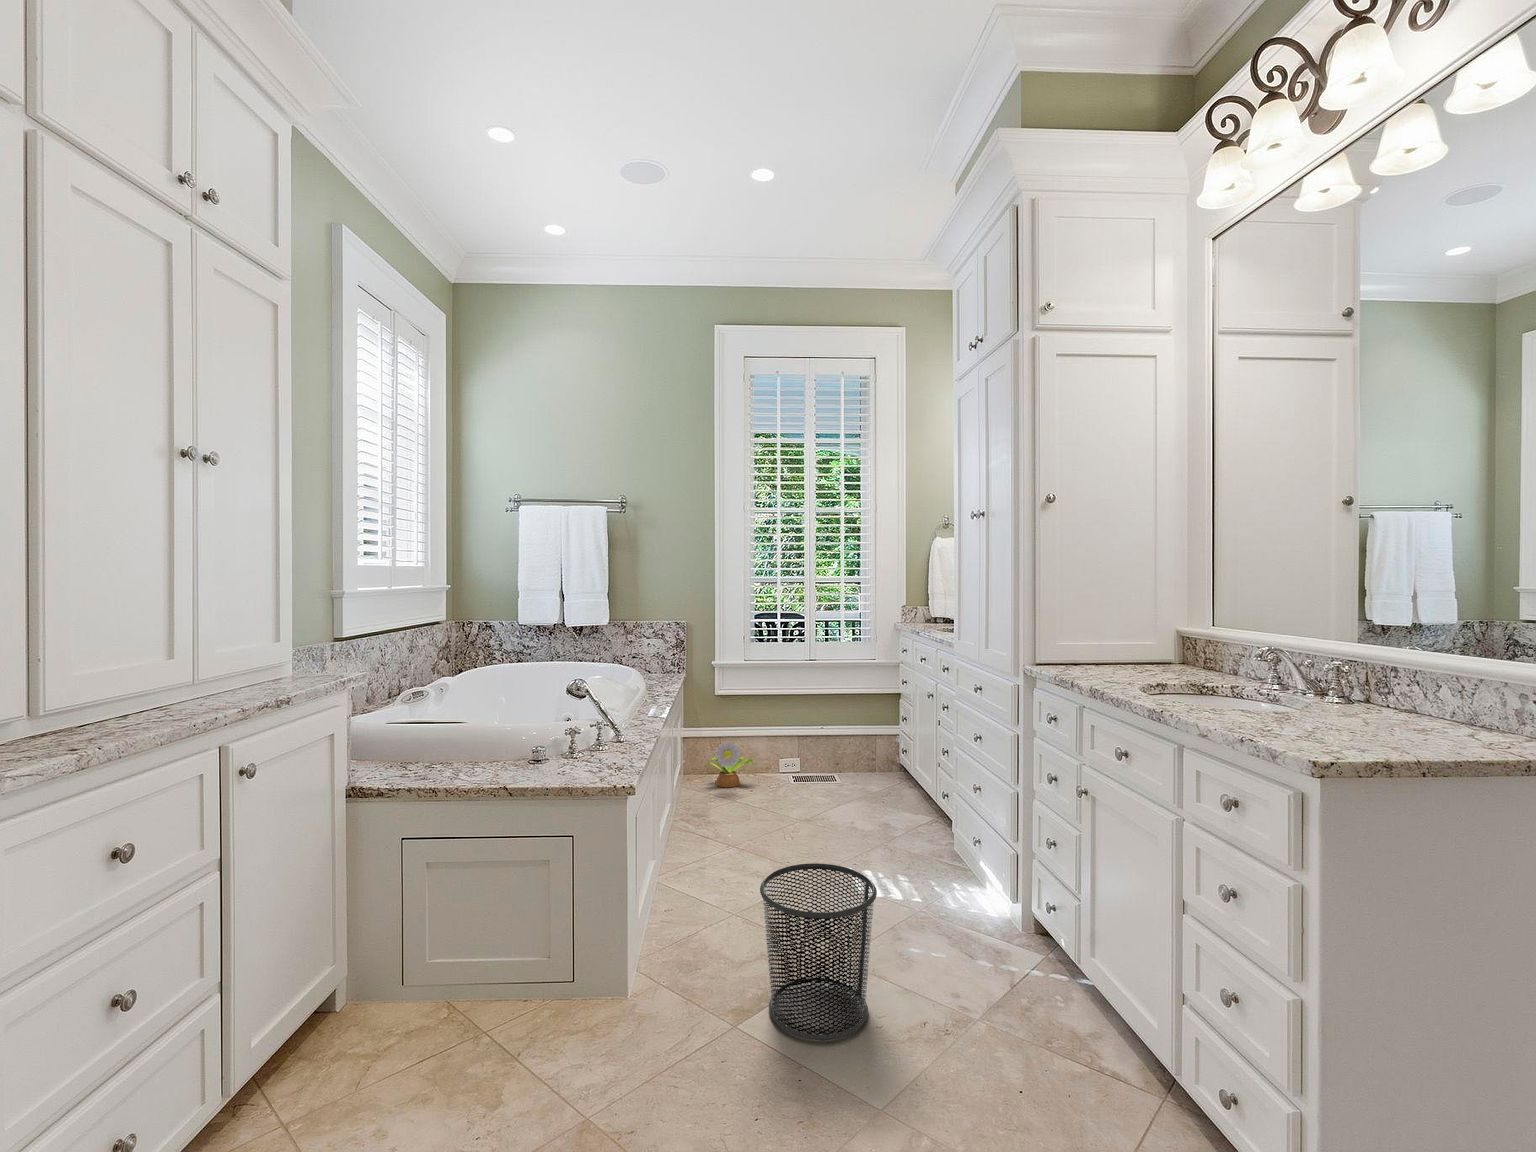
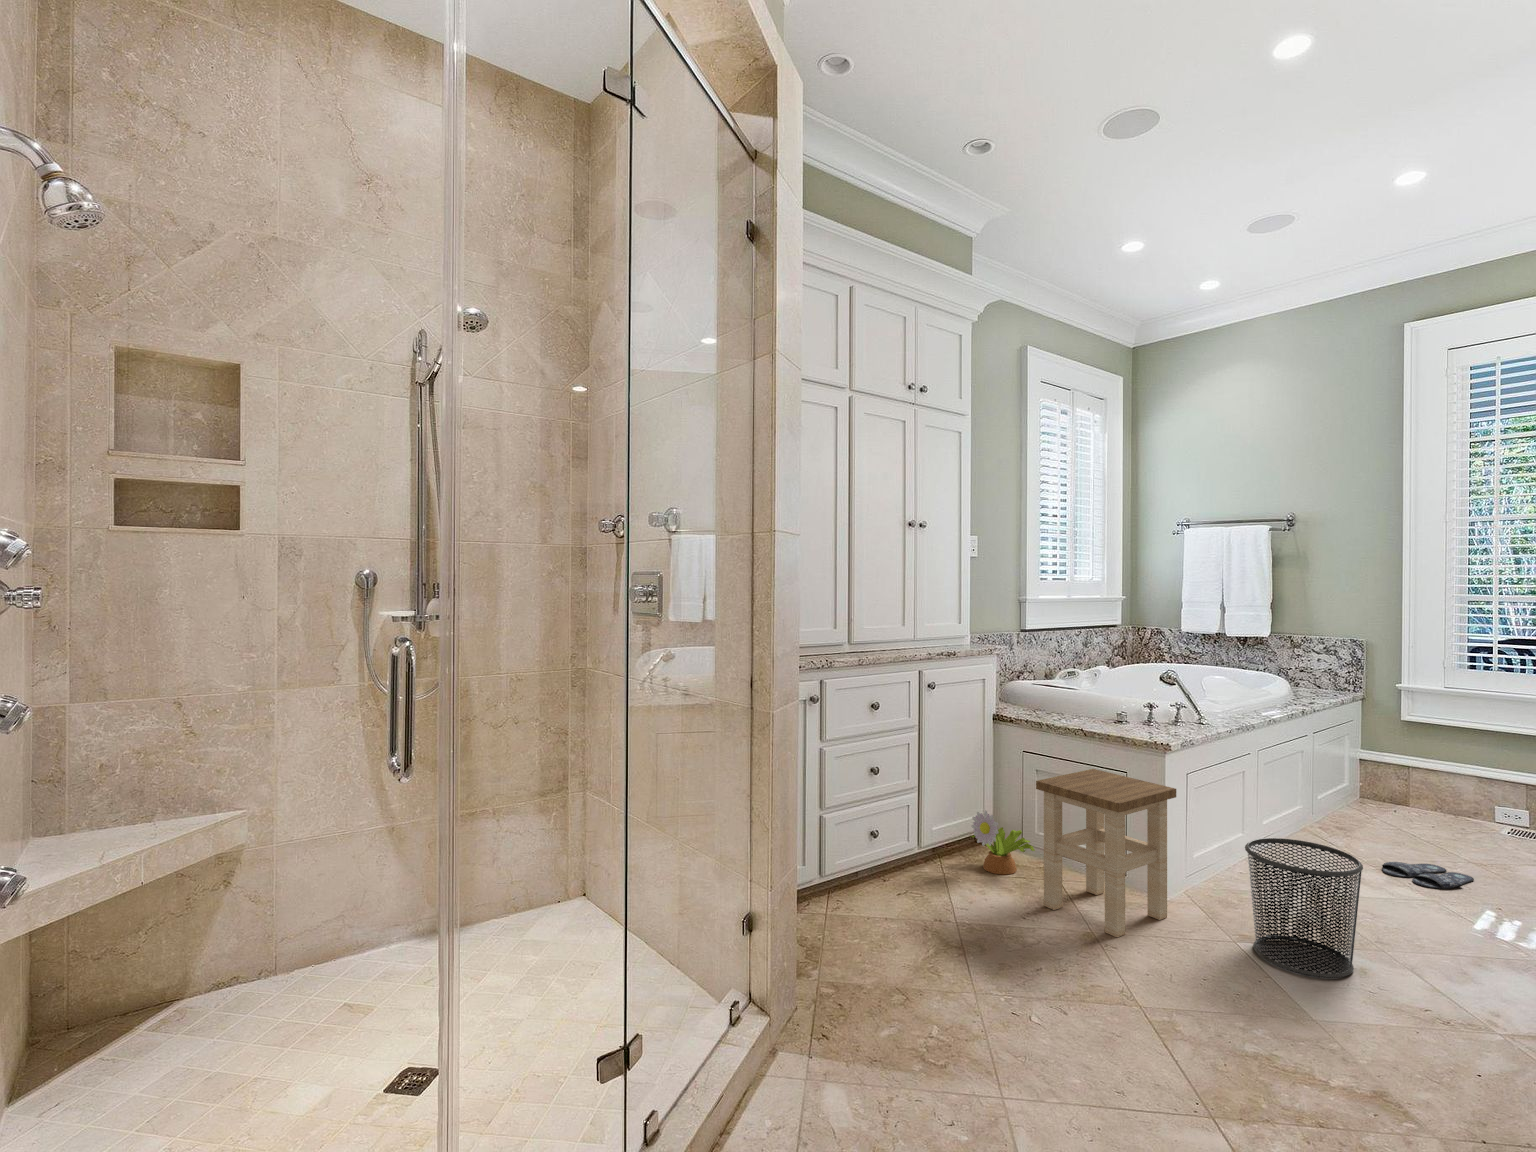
decorative plant: present [705,741,755,787] -> present [970,810,1035,874]
slippers: none [760,827,820,855] -> present [1382,862,1474,889]
stool: none [493,845,674,1114] -> present [1036,769,1176,937]

